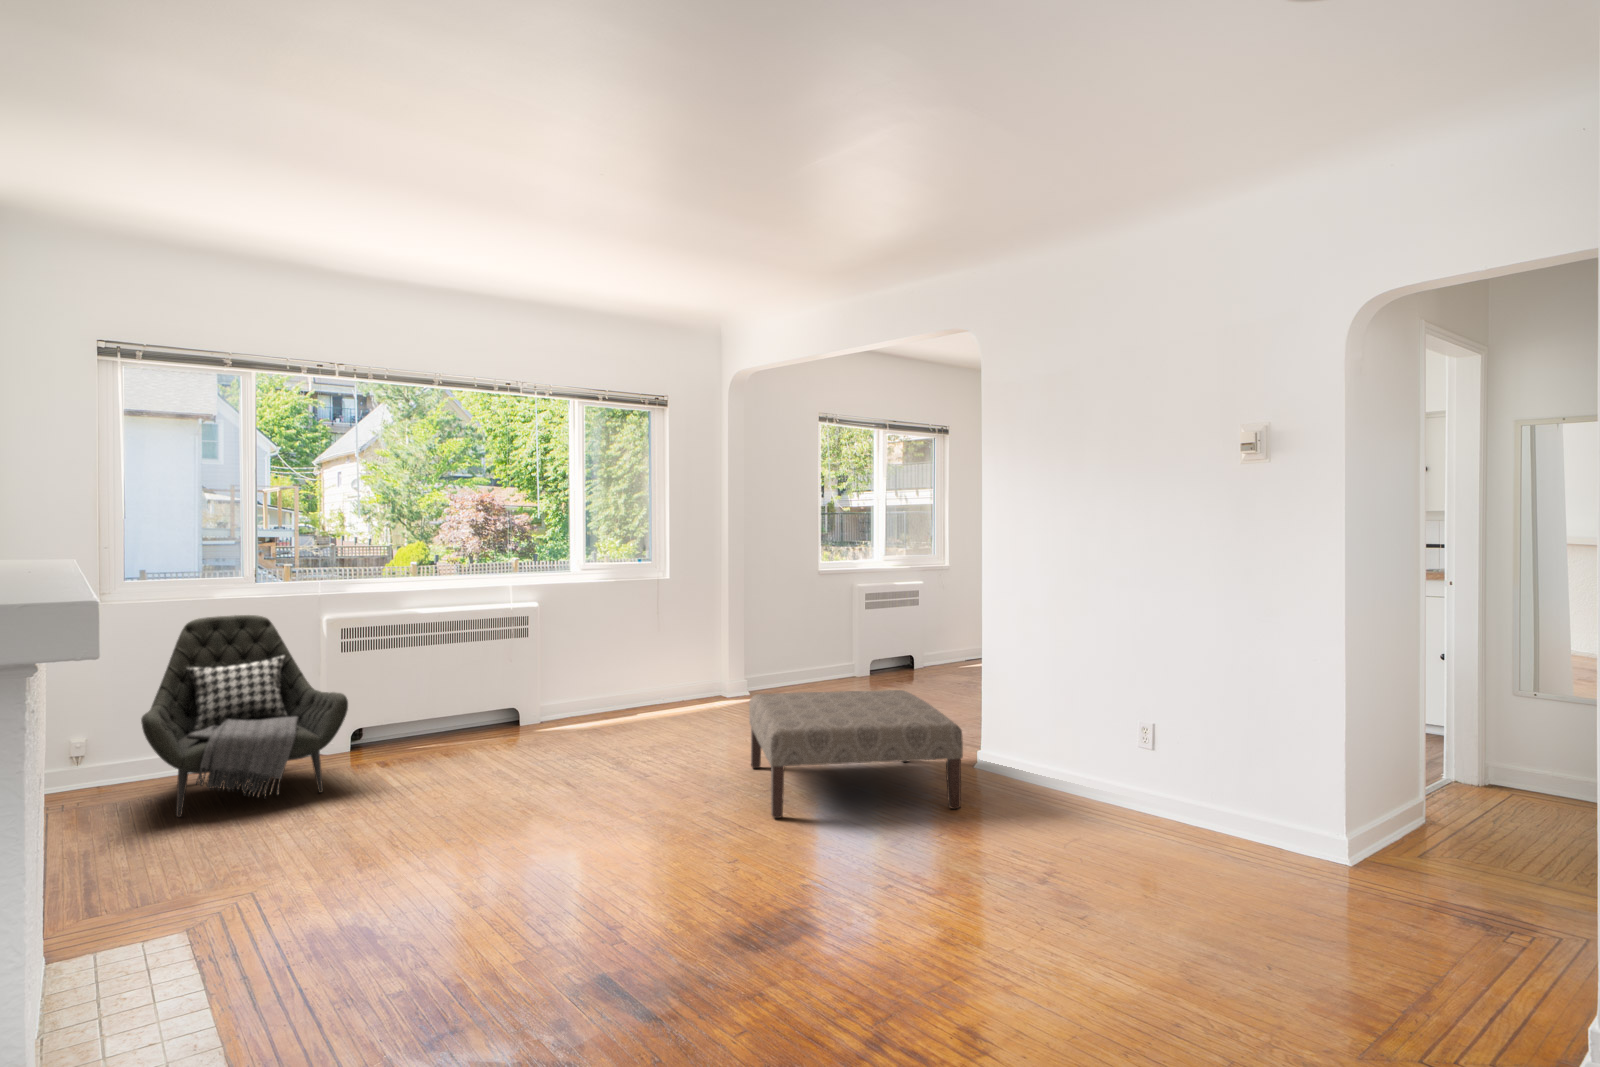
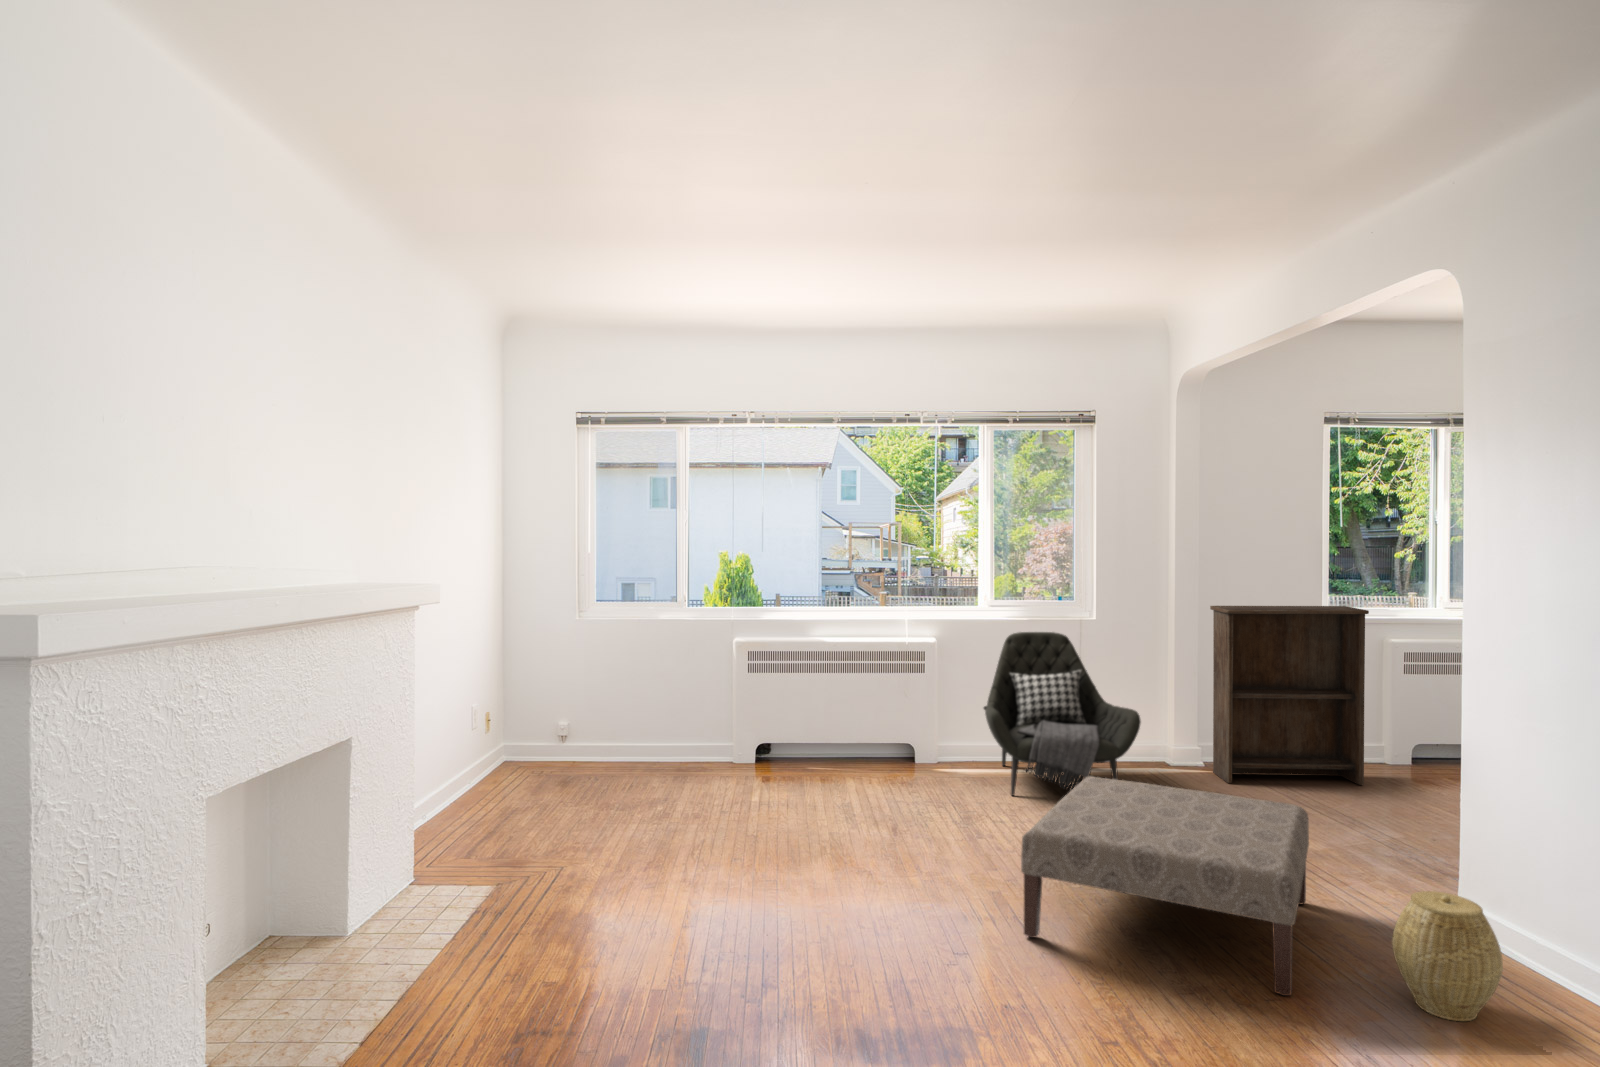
bookshelf: none [759,560,863,702] -> present [1210,606,1369,785]
armchair: present [141,615,348,817] -> present [984,632,1141,795]
woven basket: none [1001,721,1062,799] -> present [1392,891,1503,1021]

